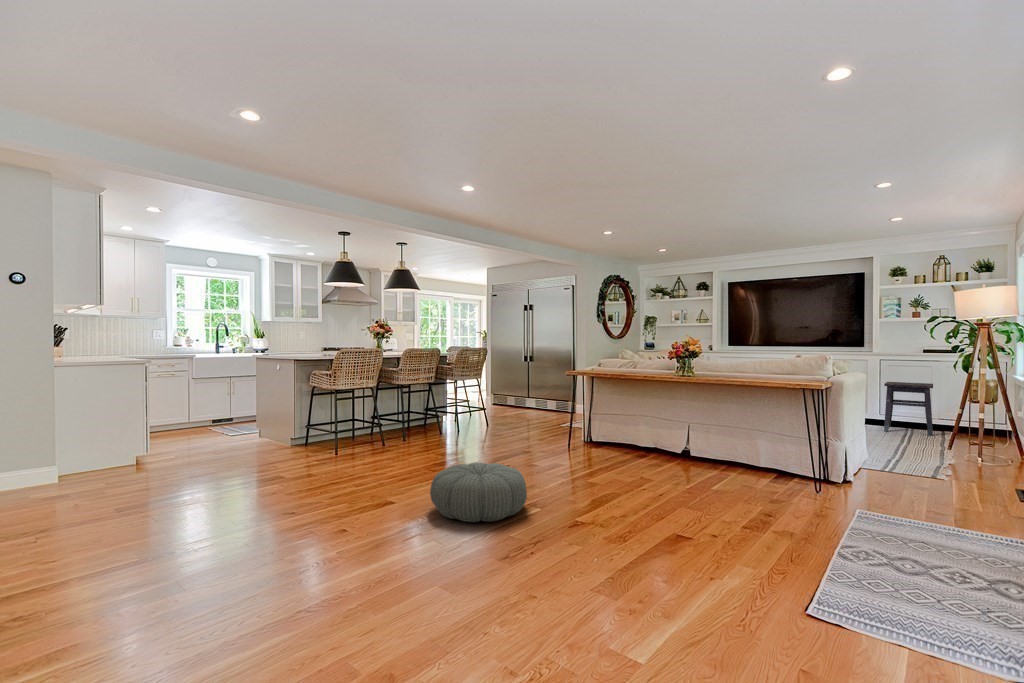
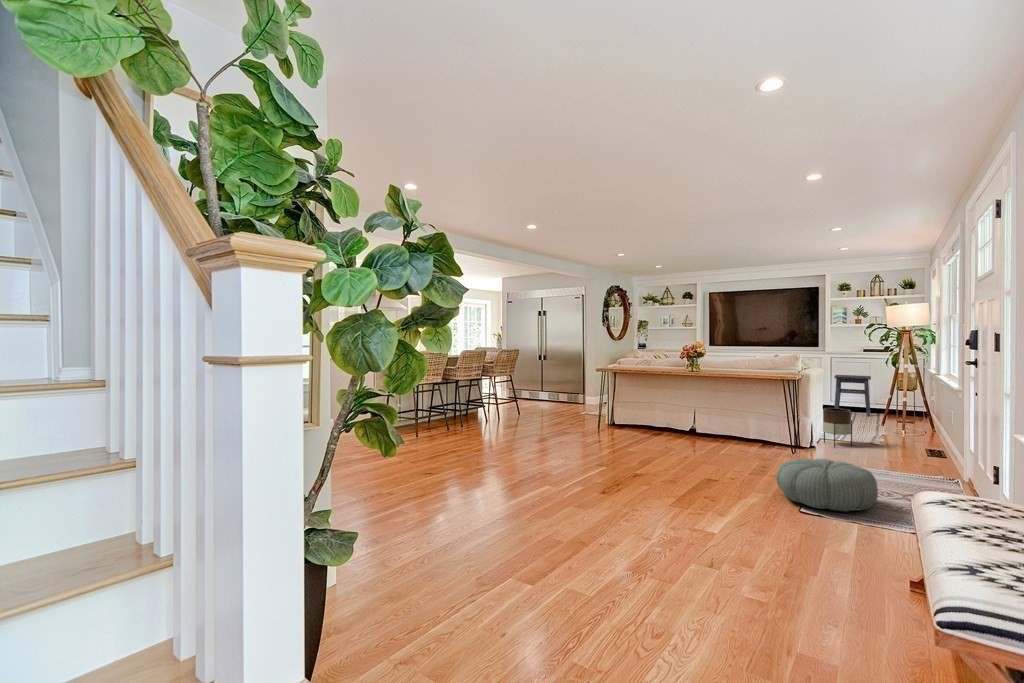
planter: none [863,427,906,483] -> present [823,408,852,447]
pouf: present [430,462,527,522] -> present [776,458,878,512]

